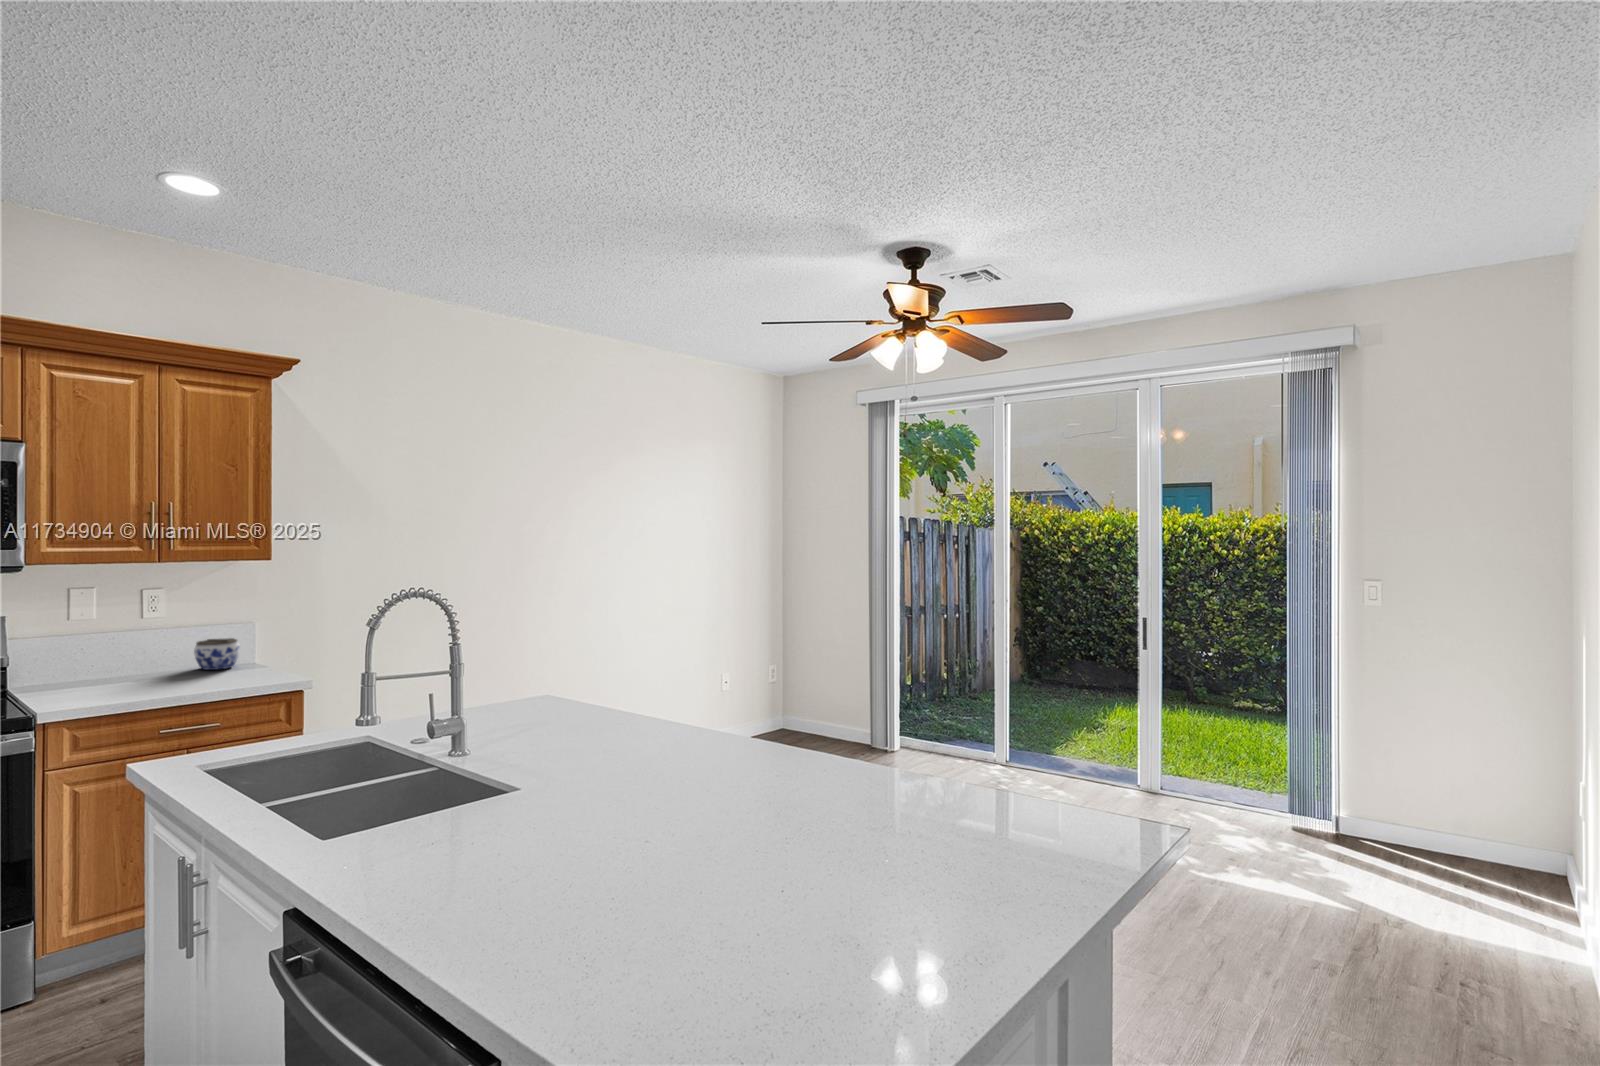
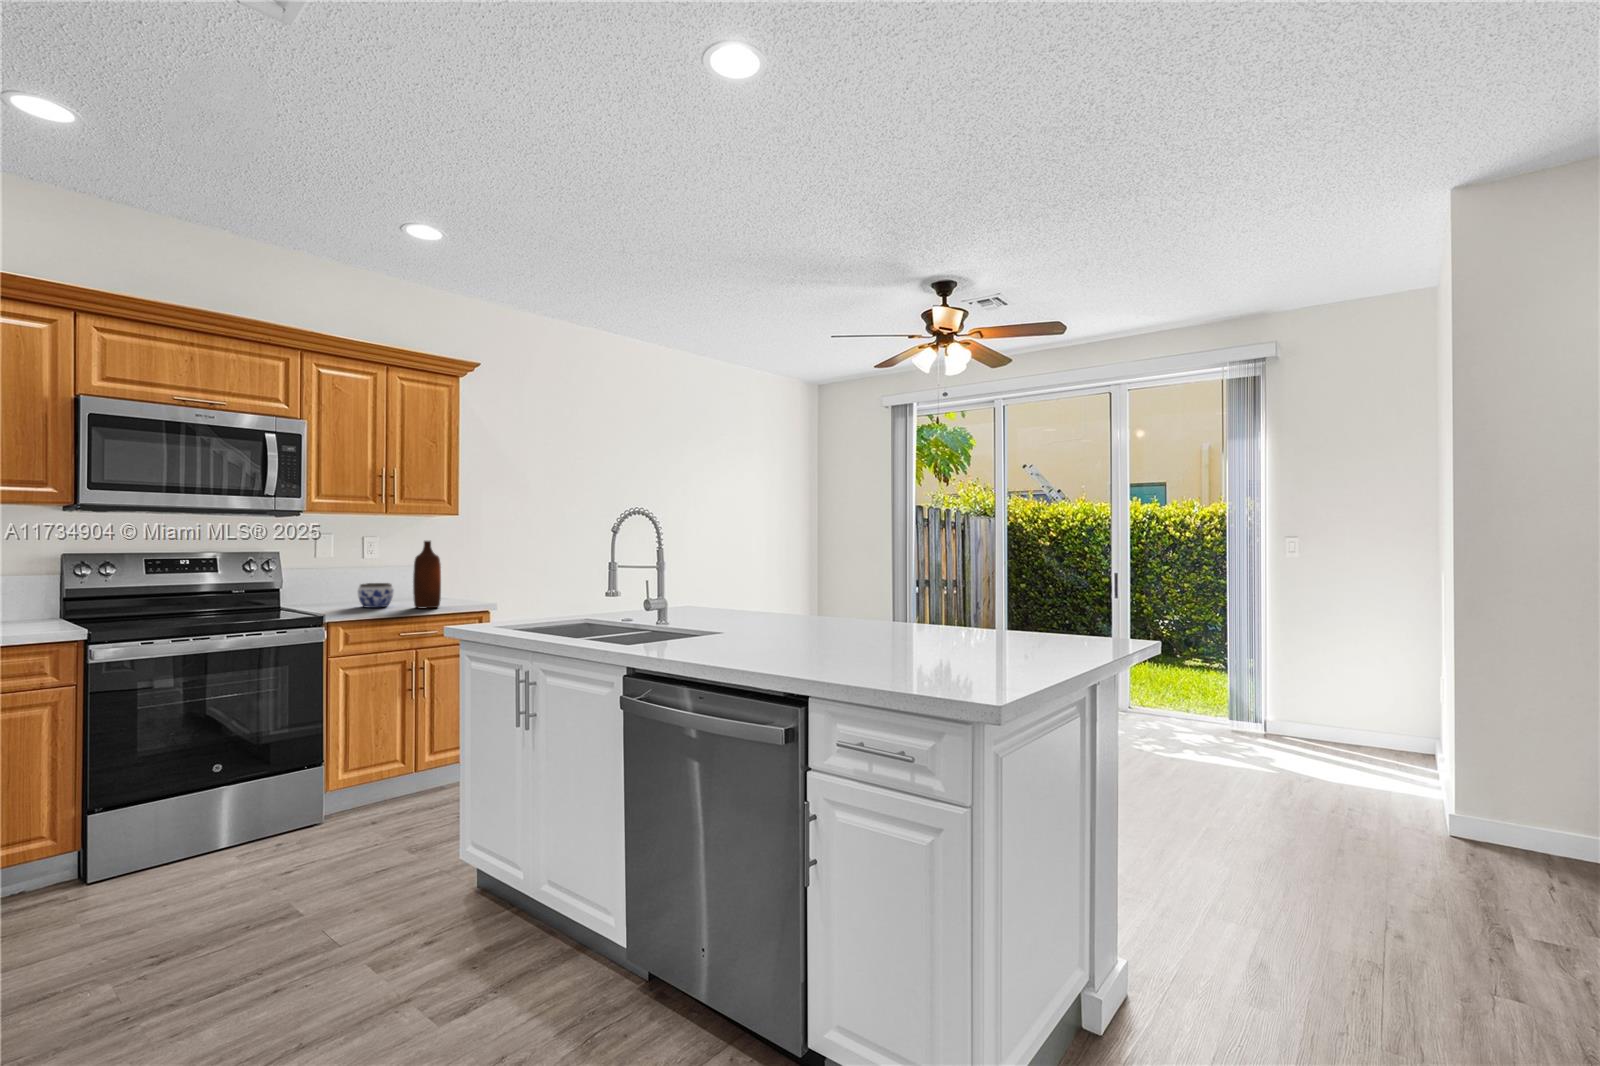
bottle: none [263,586,298,670] -> present [413,541,441,609]

